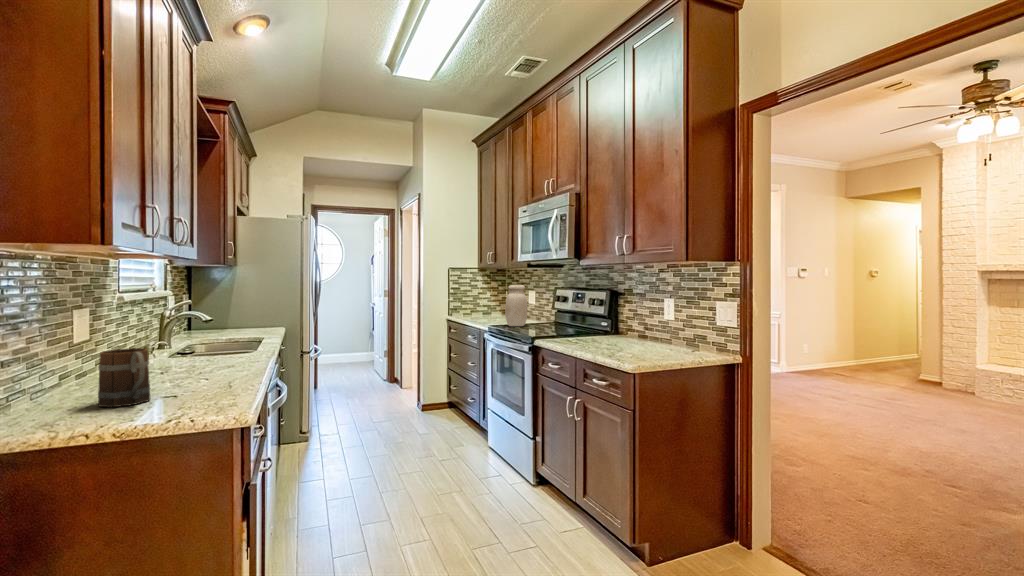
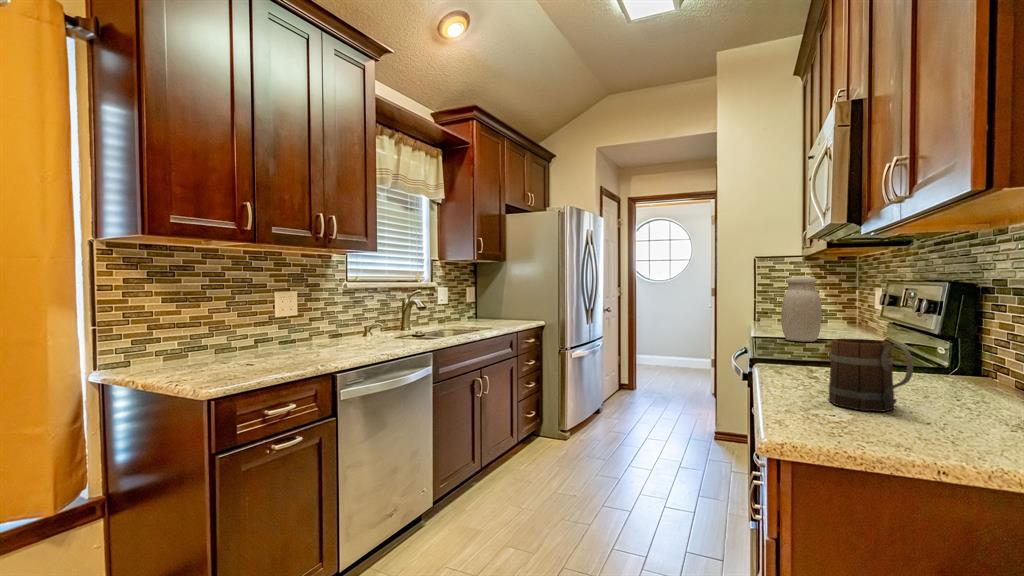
mug: present [98,348,150,407] -> present [829,339,913,411]

